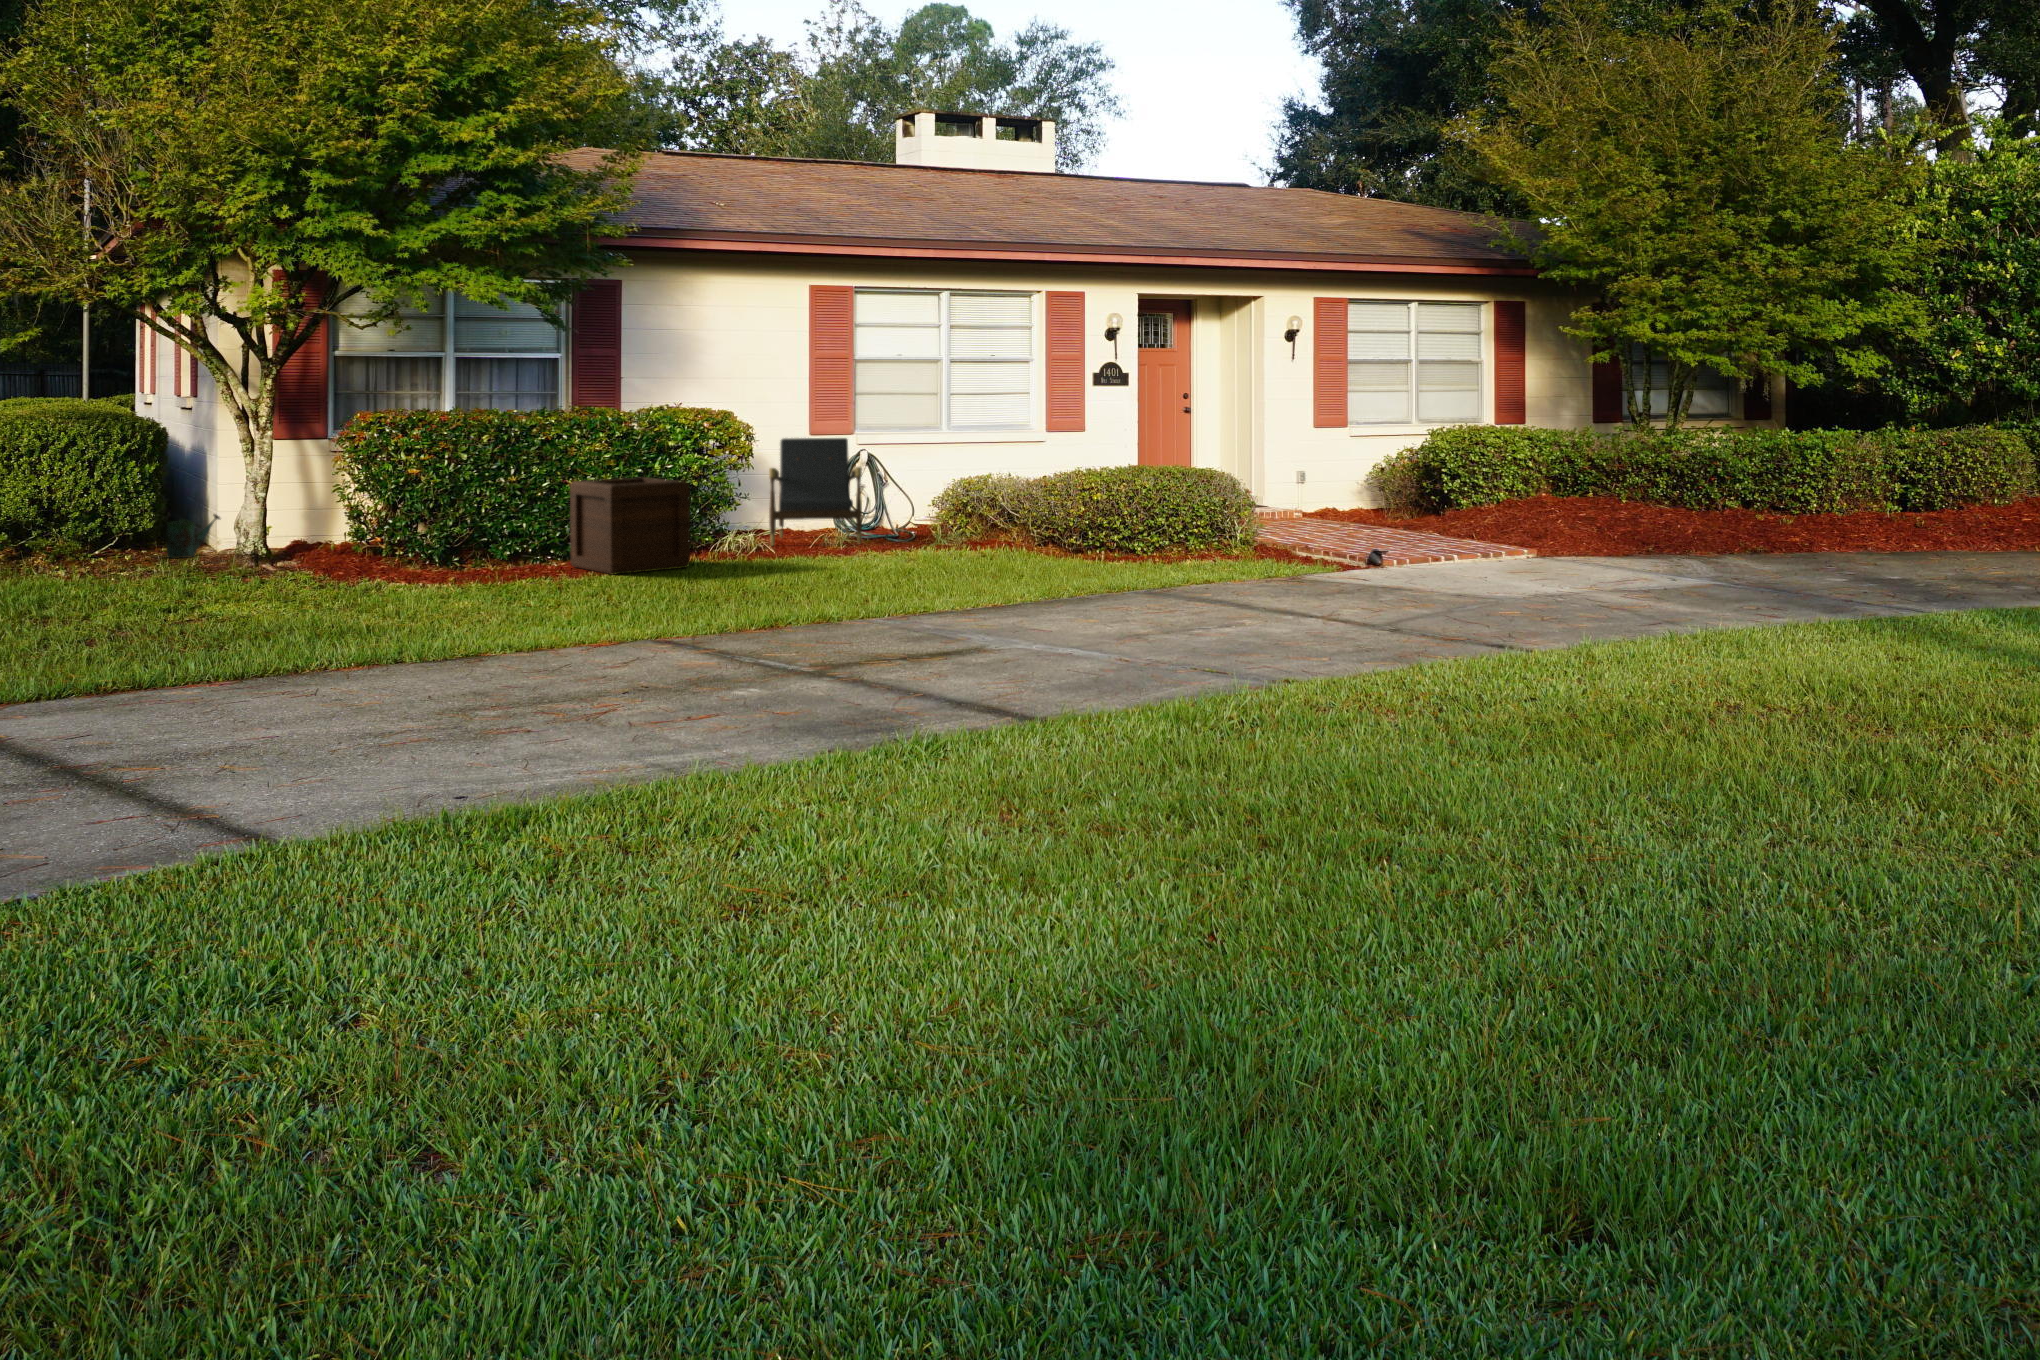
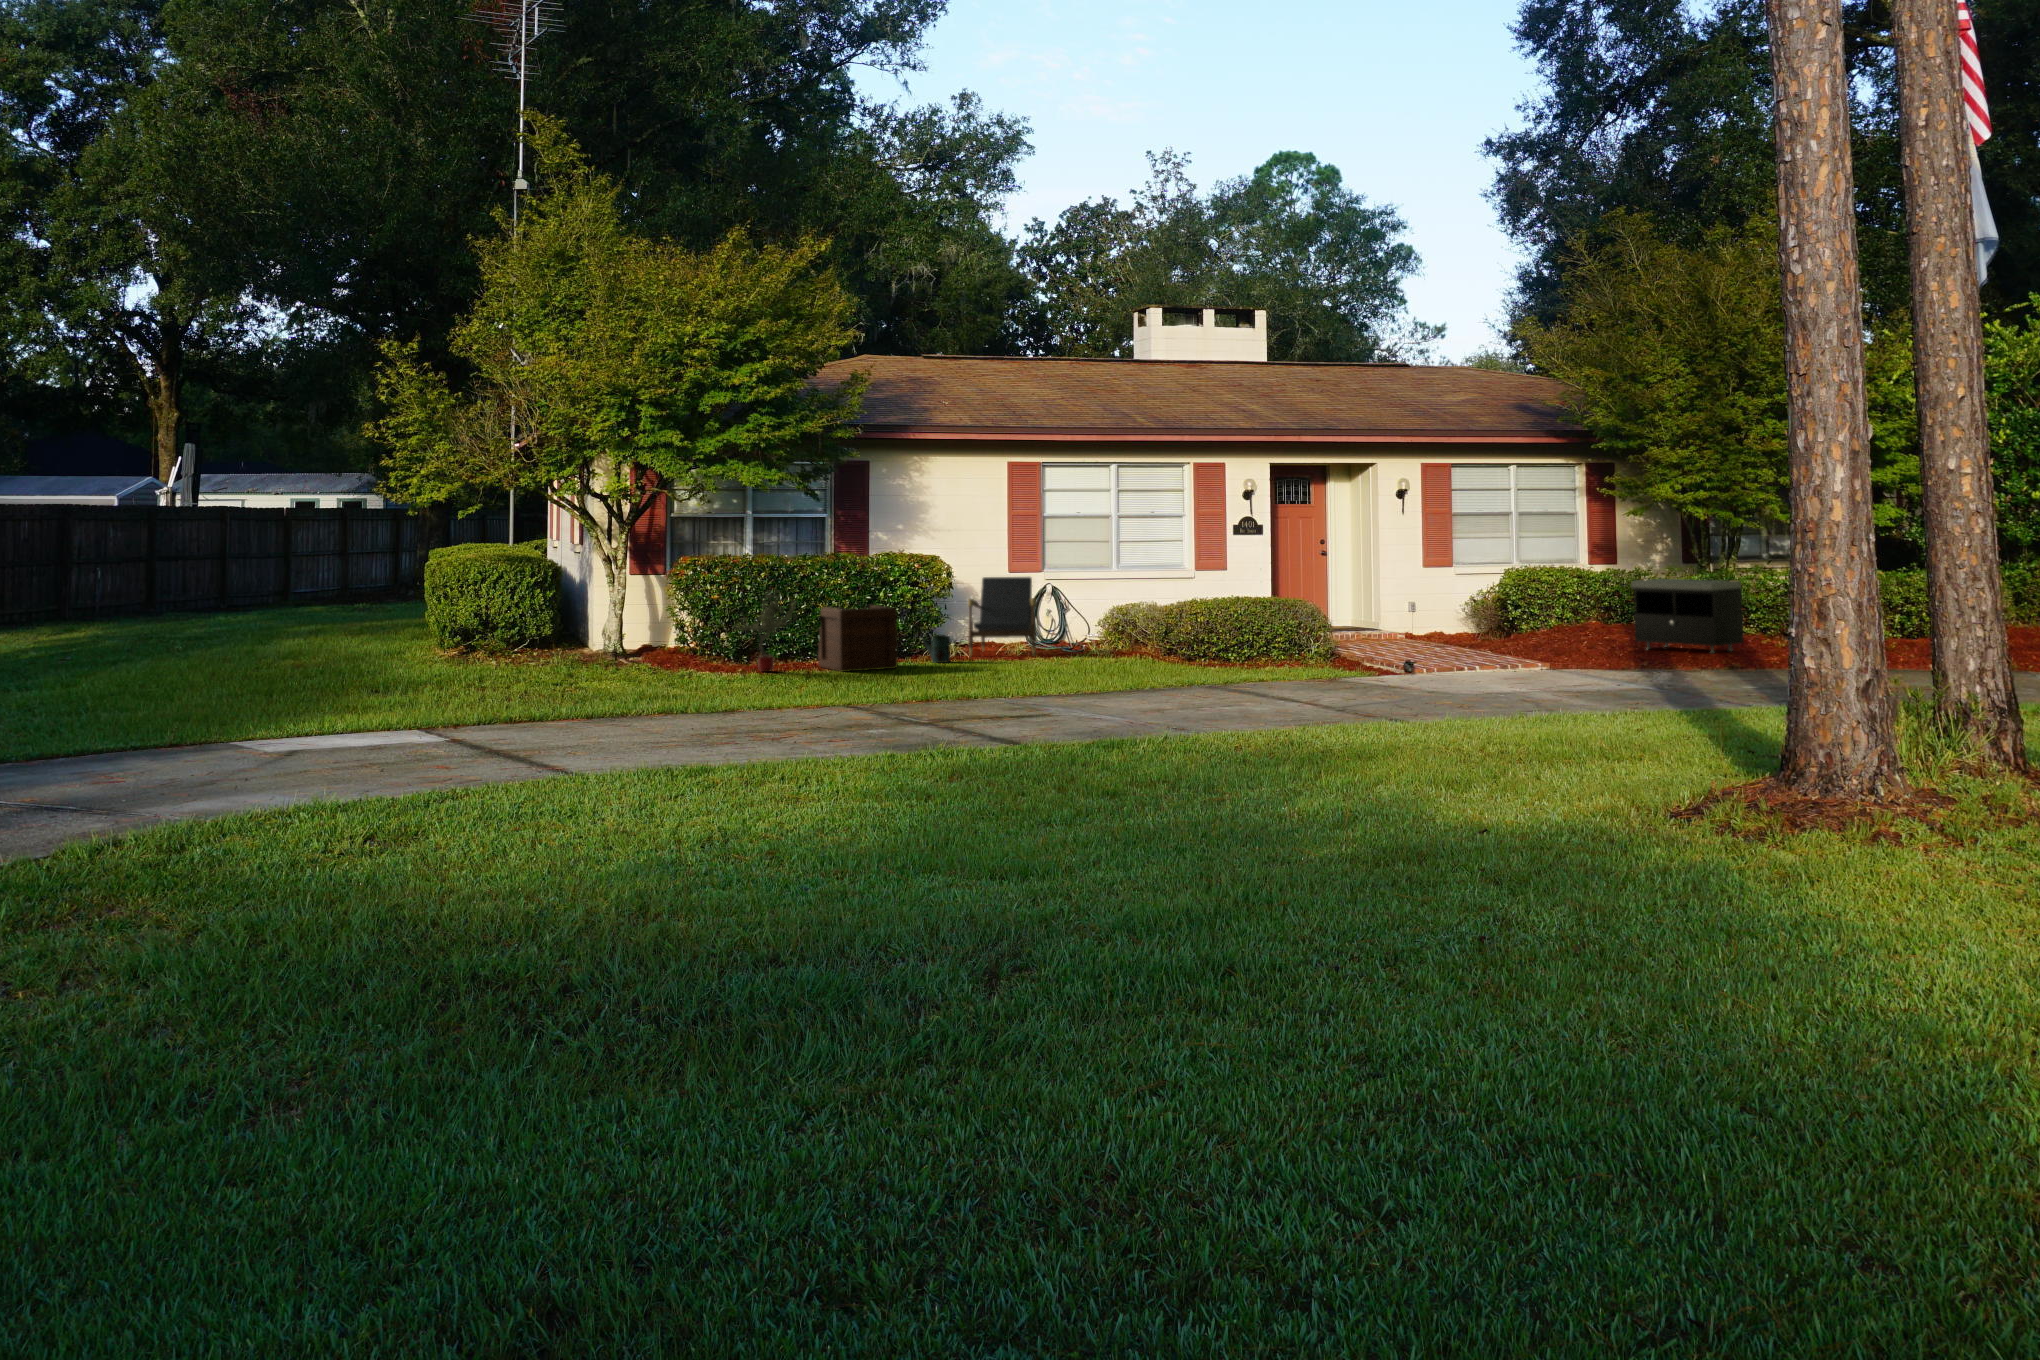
storage bench: none [1590,441,1719,531] -> present [1631,579,1744,653]
potted tree: none [444,456,546,576] -> present [735,592,797,672]
watering can: present [166,514,220,558] -> present [918,632,955,663]

